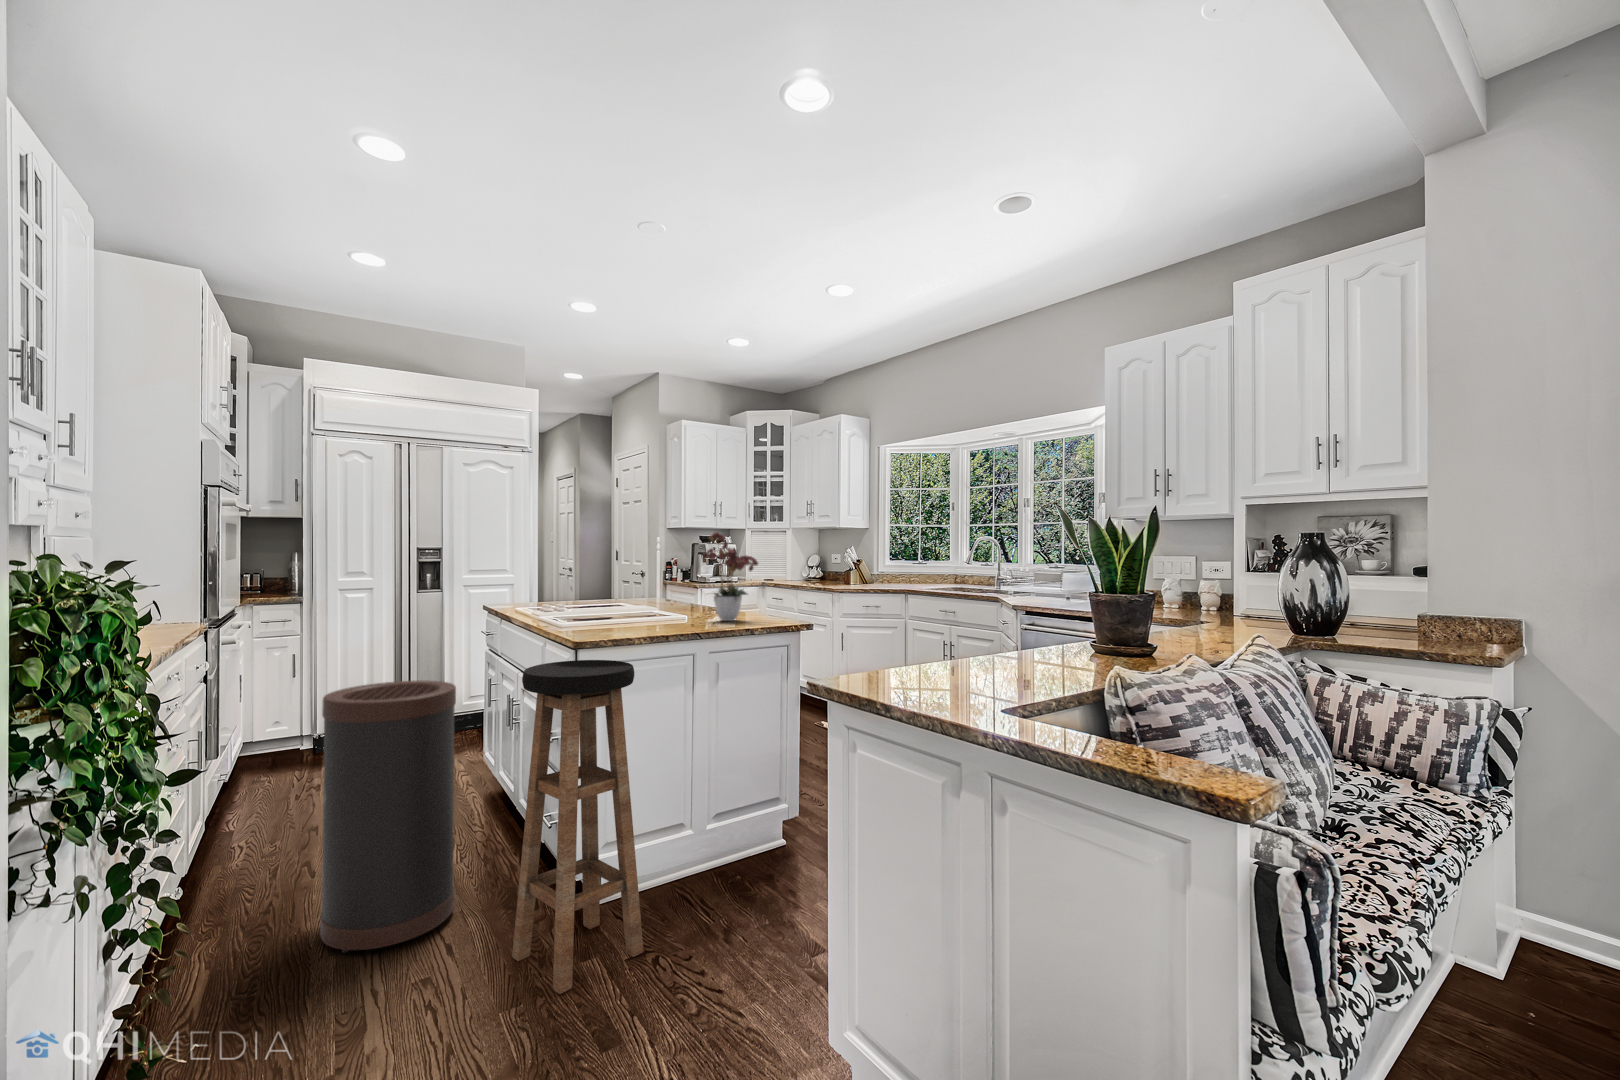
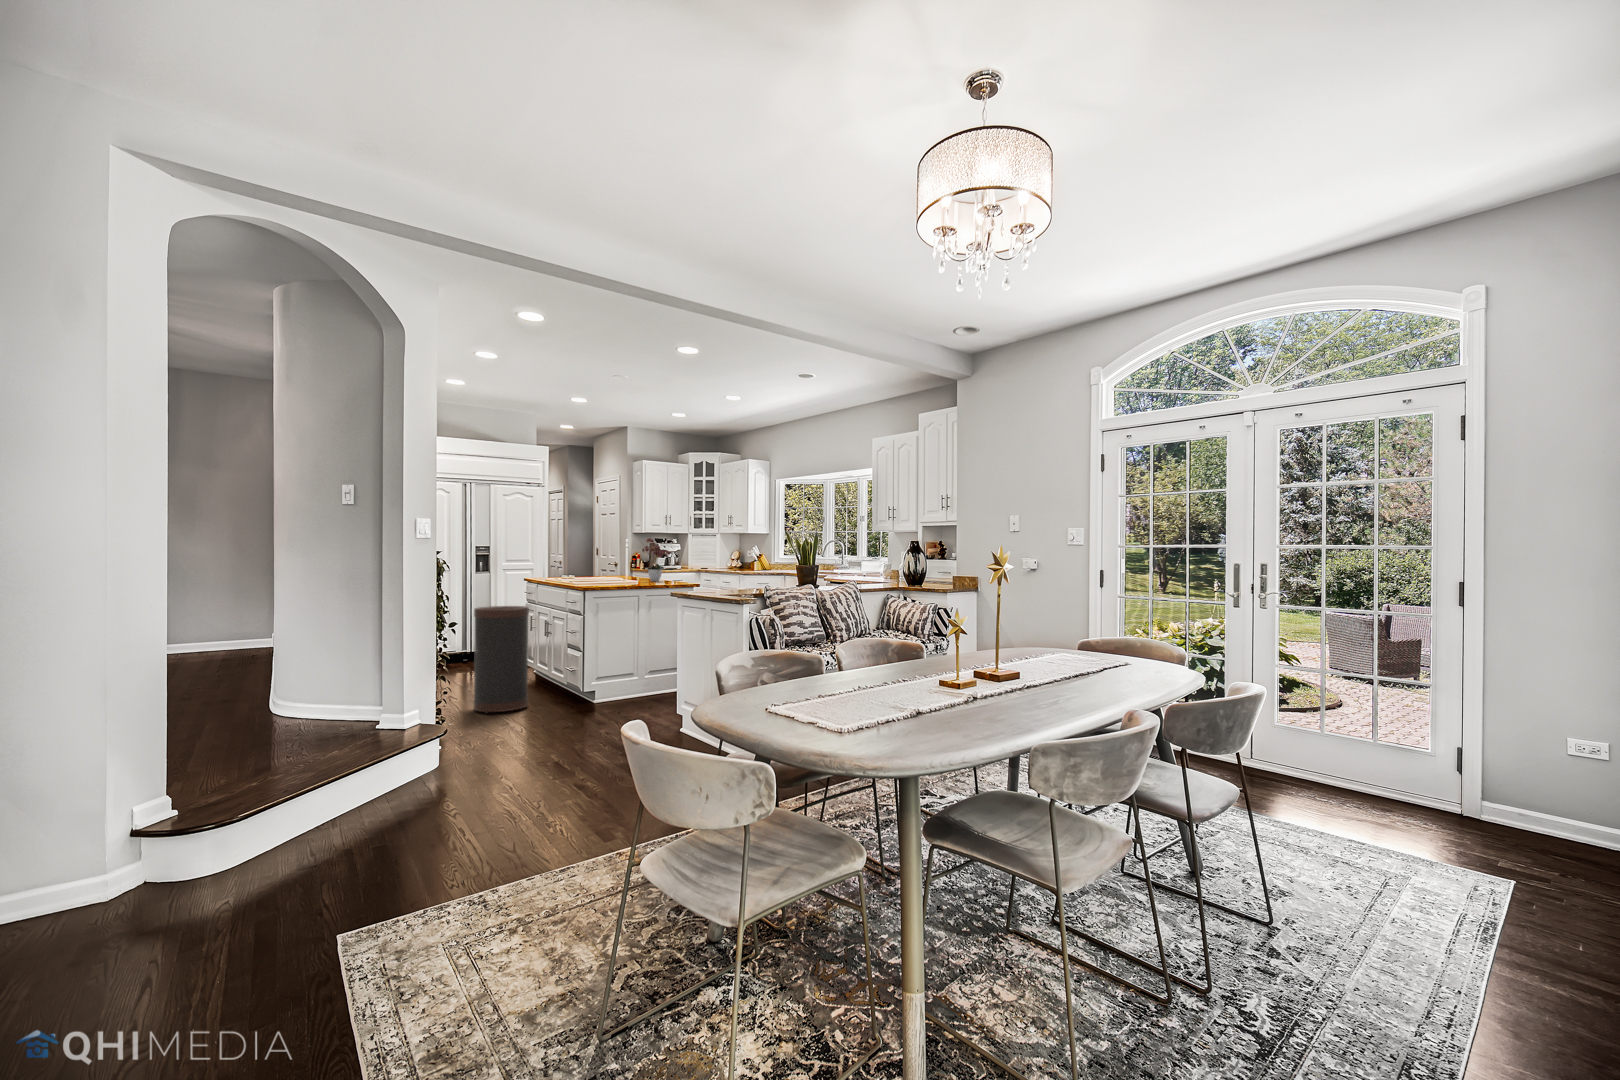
bar stool: present [512,660,644,994] -> none [557,594,612,721]

